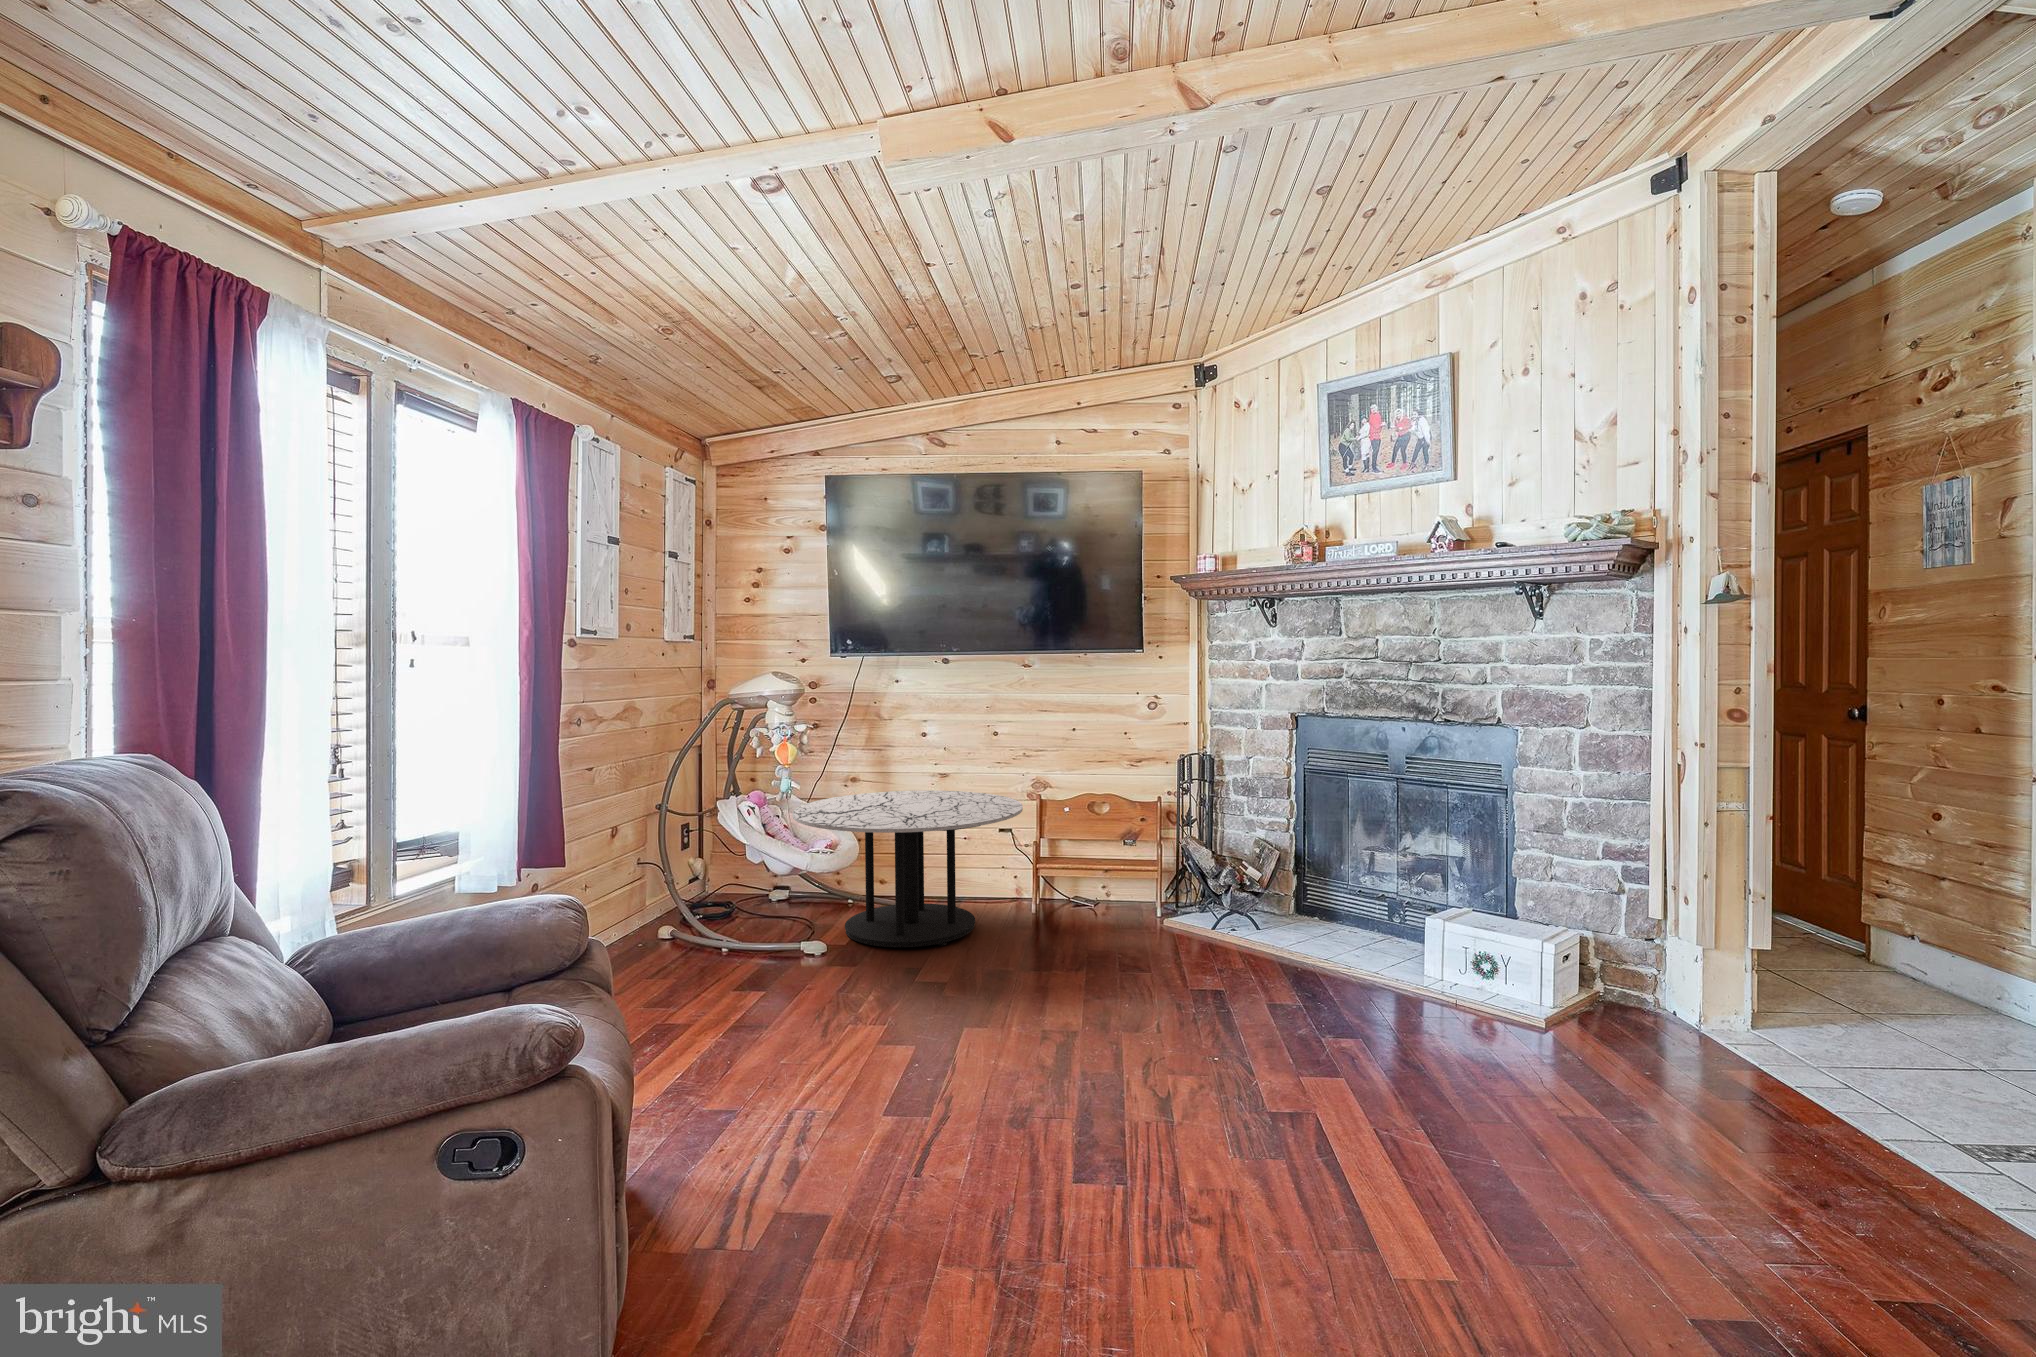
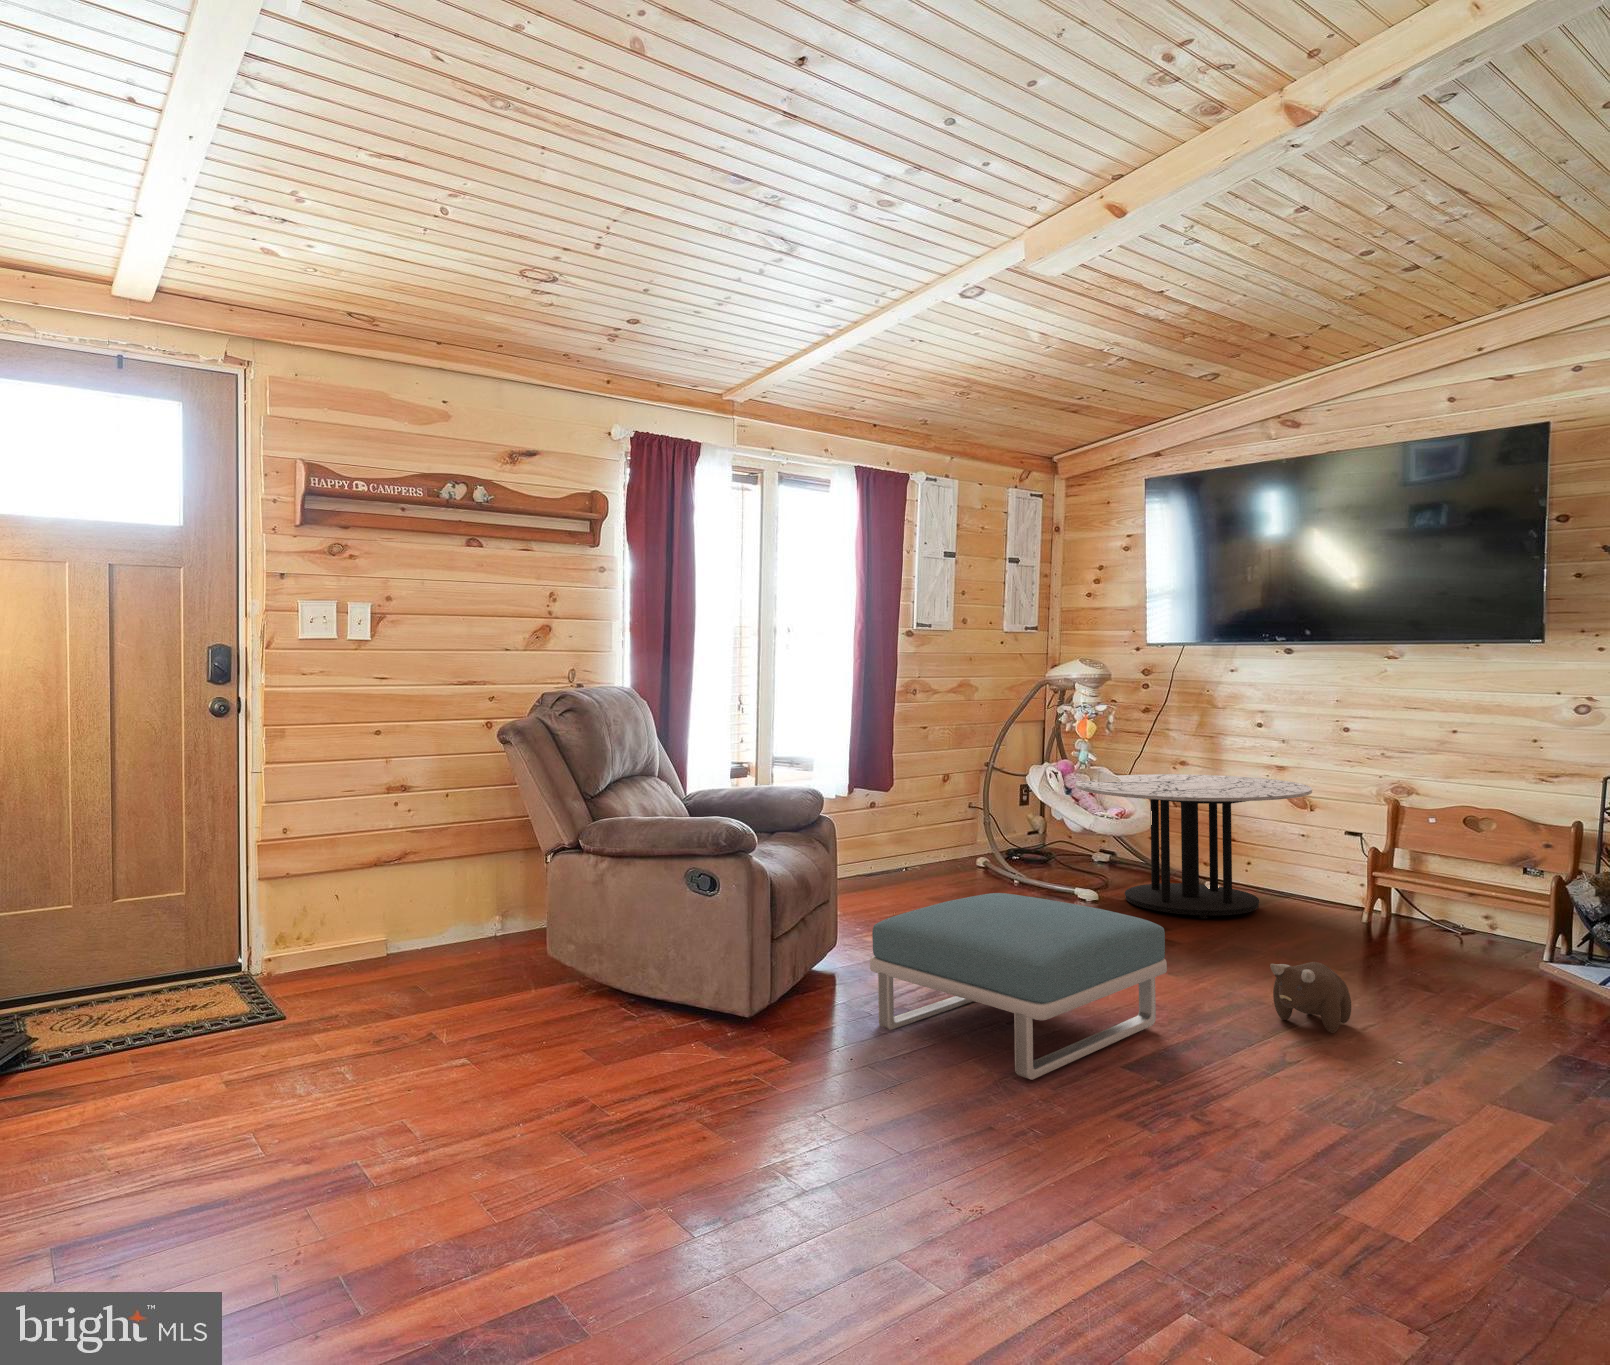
plush toy: none [1142,987,1208,1055] -> present [1270,962,1351,1033]
footstool: none [805,992,1134,1275] -> present [870,893,1167,1080]

